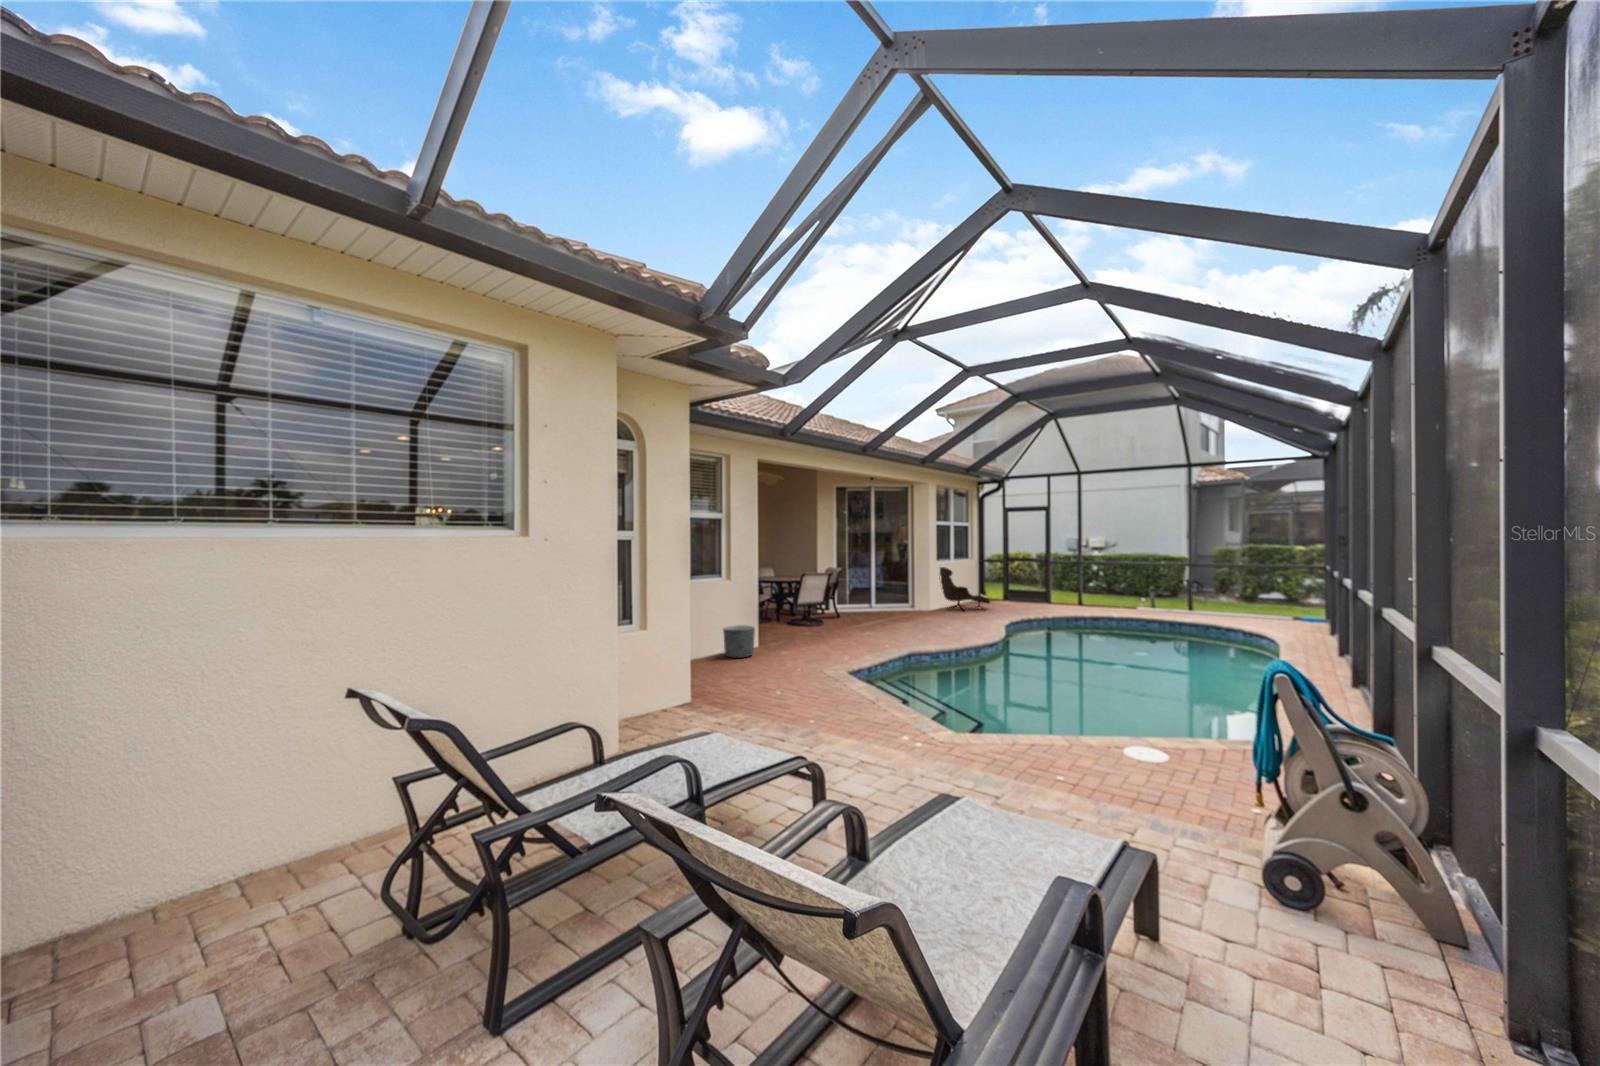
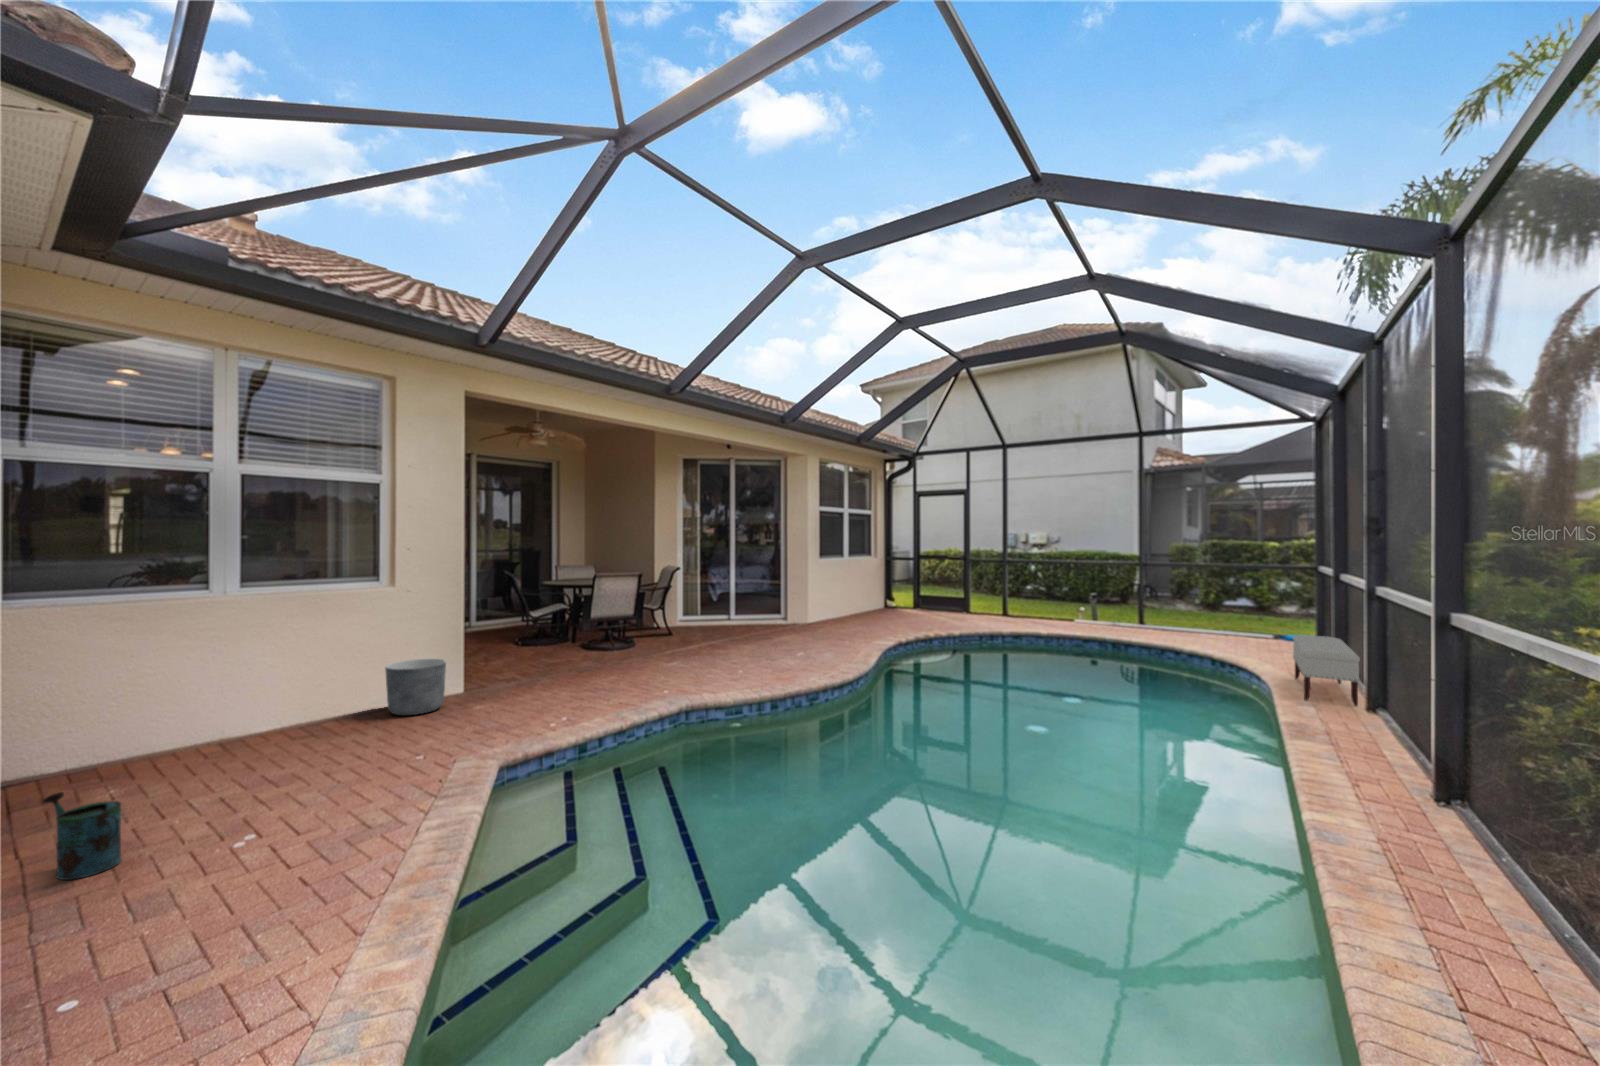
lounge chair: present [940,567,990,611] -> none [826,566,890,625]
bench: none [1299,614,1339,658] -> present [1293,635,1360,706]
watering can: none [682,672,724,708] -> present [43,792,121,880]

